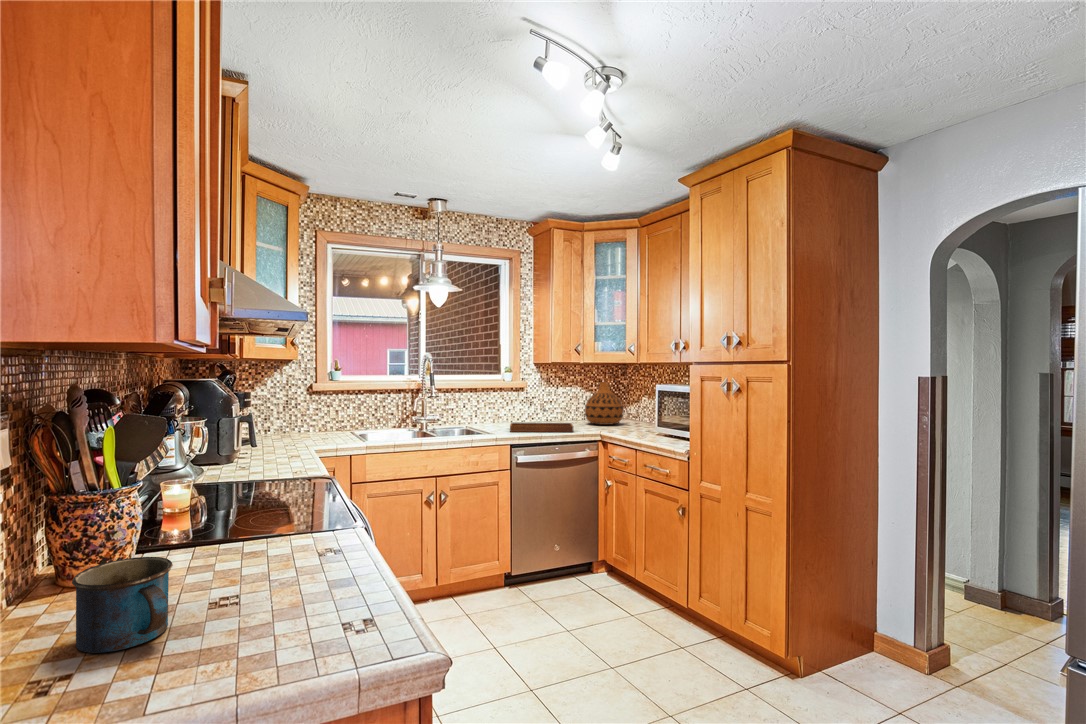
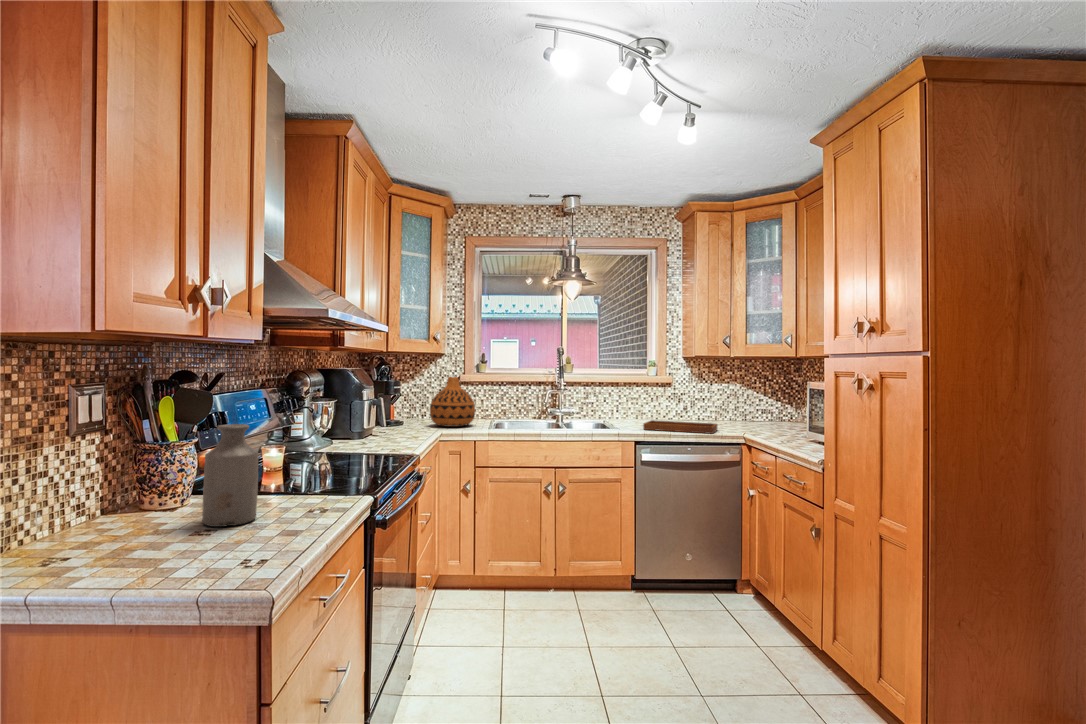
vase: present [585,382,624,425] -> present [430,377,475,427]
bottle: none [195,457,268,595] -> present [202,424,258,527]
mug: present [72,557,173,653] -> none [95,489,164,548]

